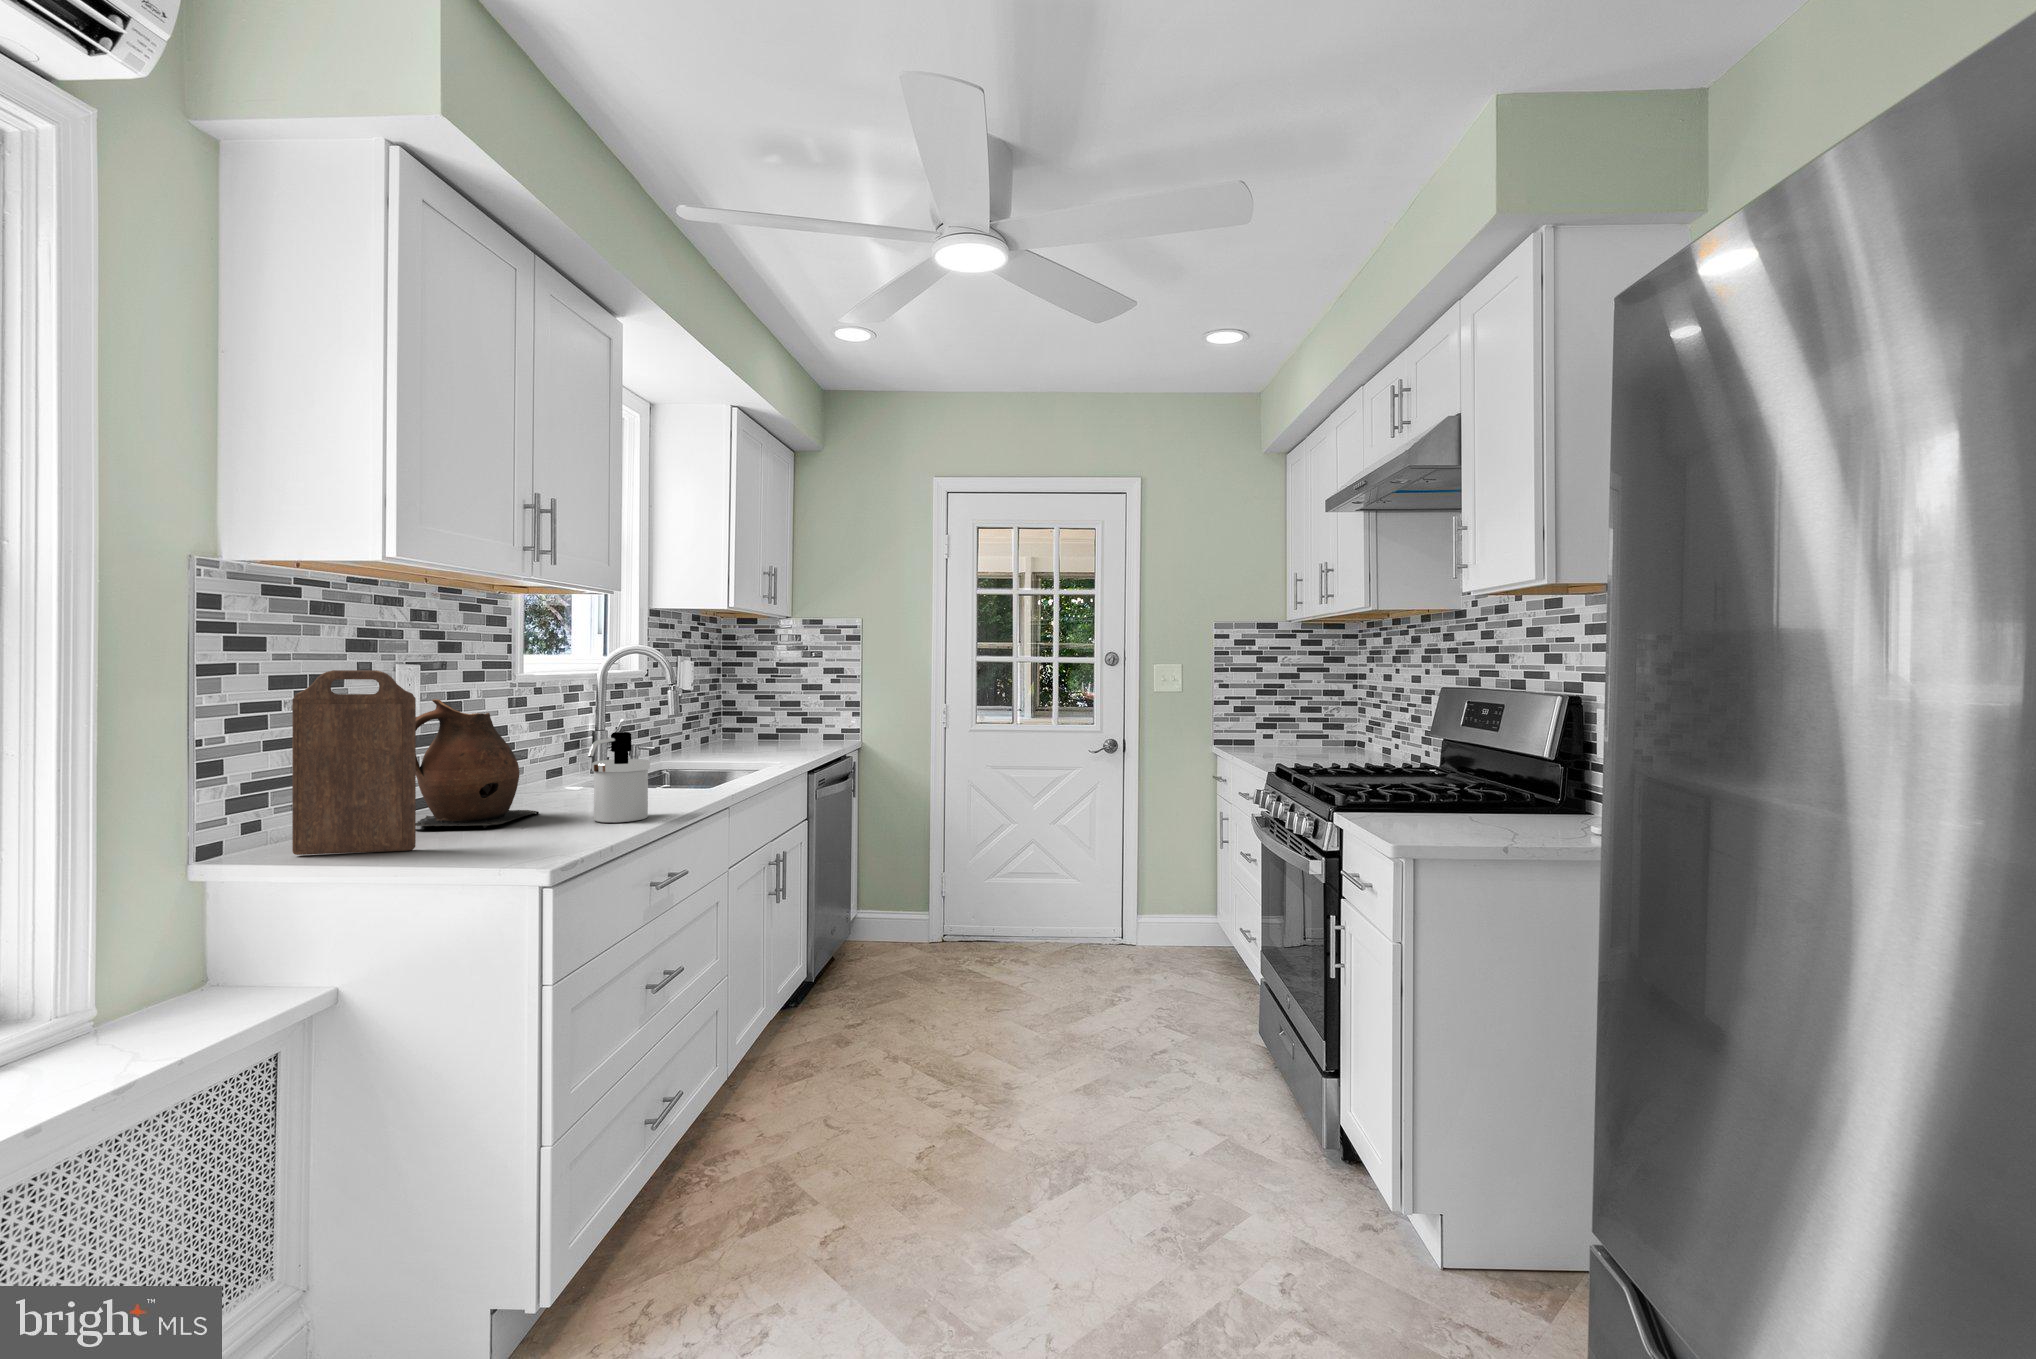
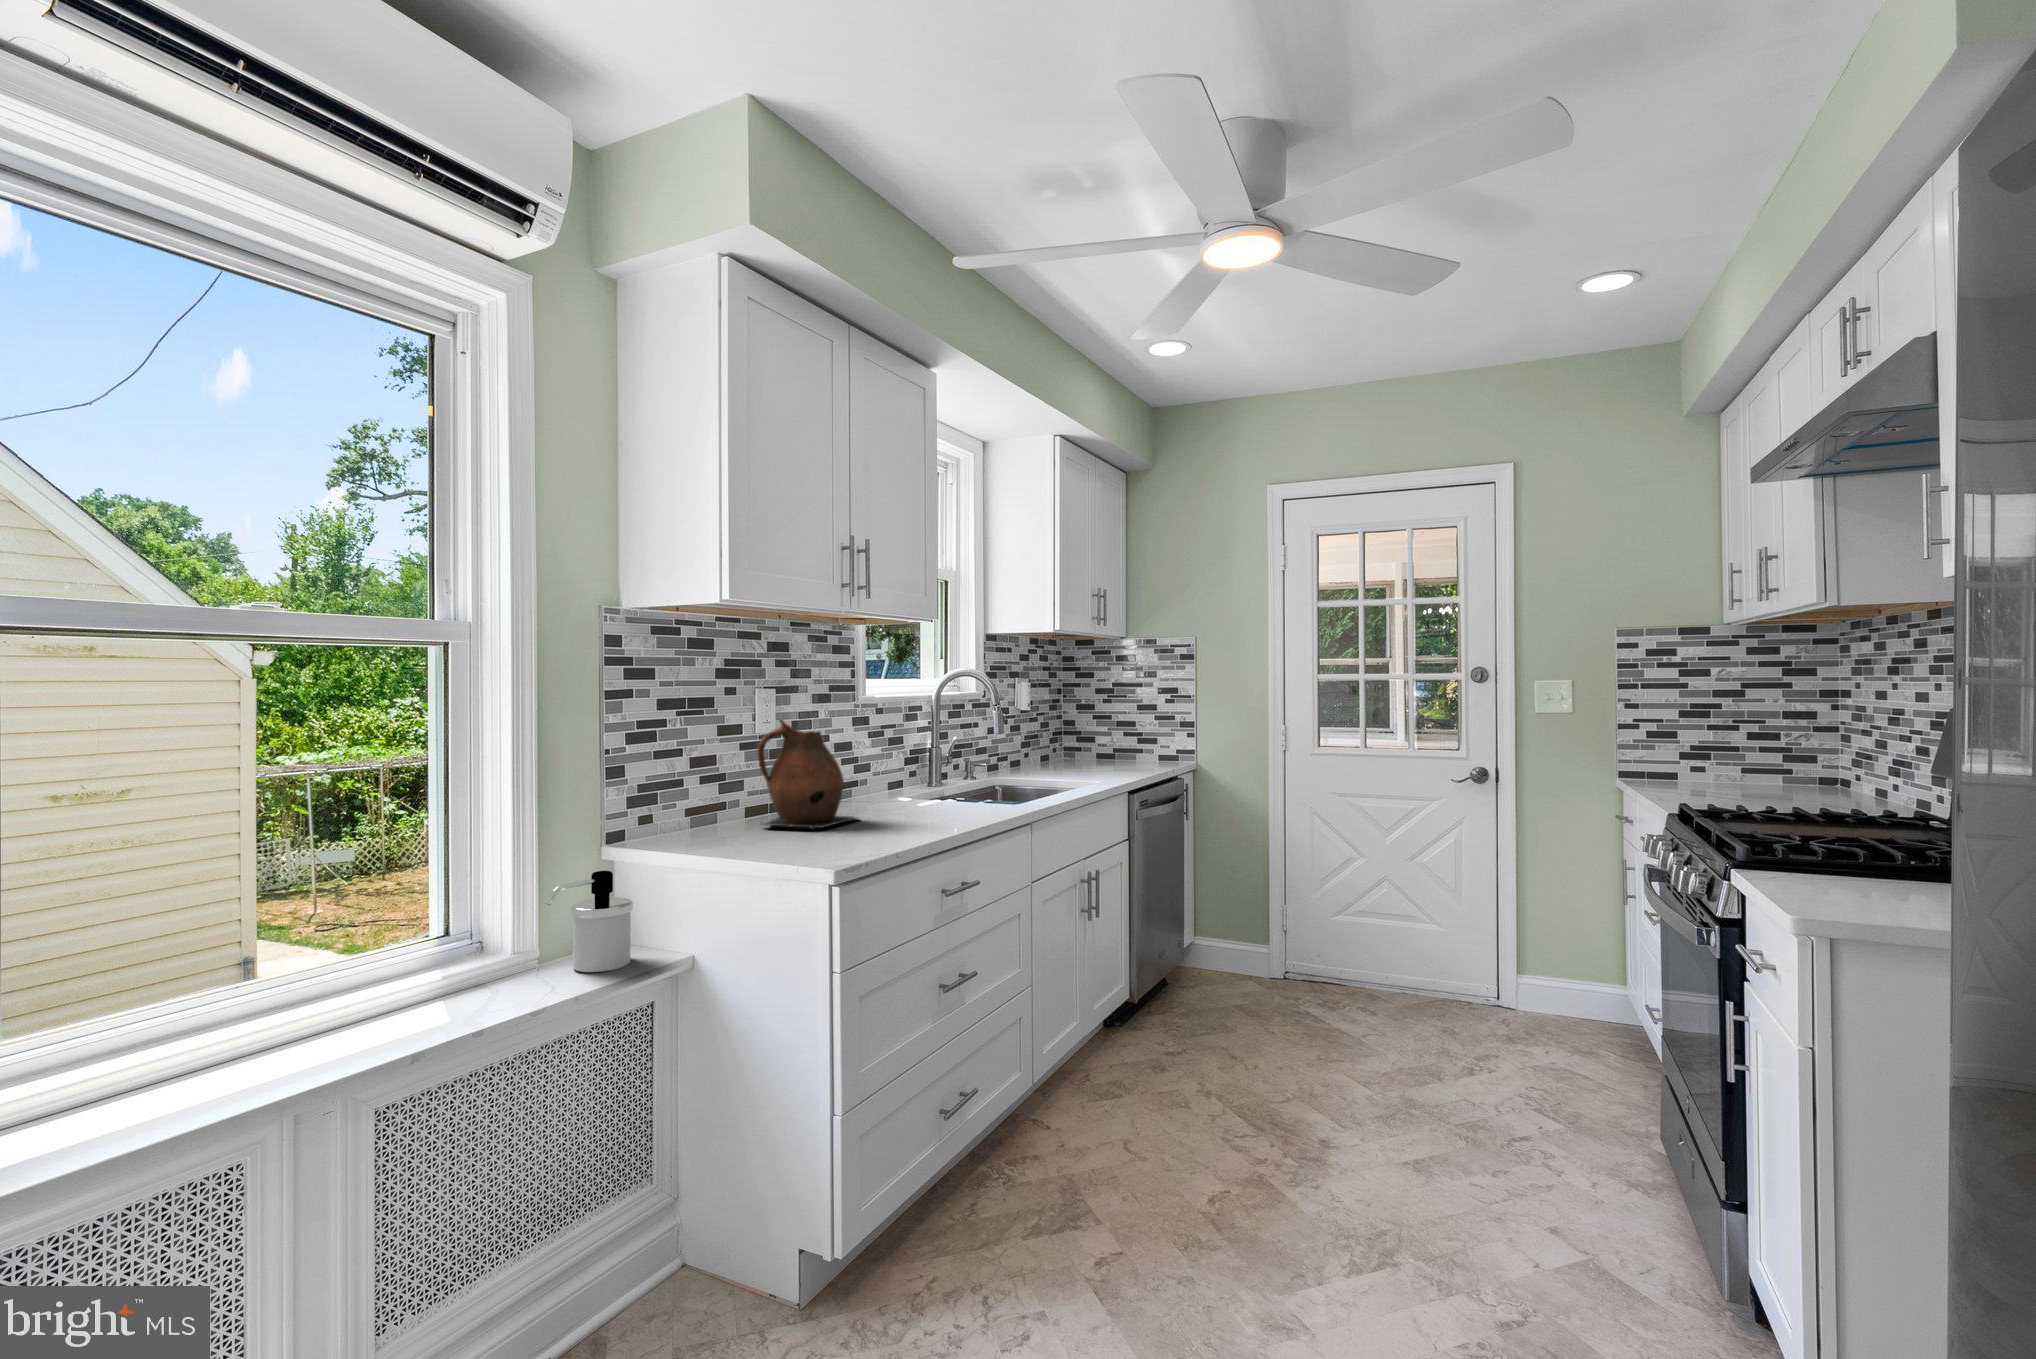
cutting board: present [292,670,416,855] -> none [673,695,754,845]
soap dispenser: present [588,732,650,823] -> present [545,871,633,972]

